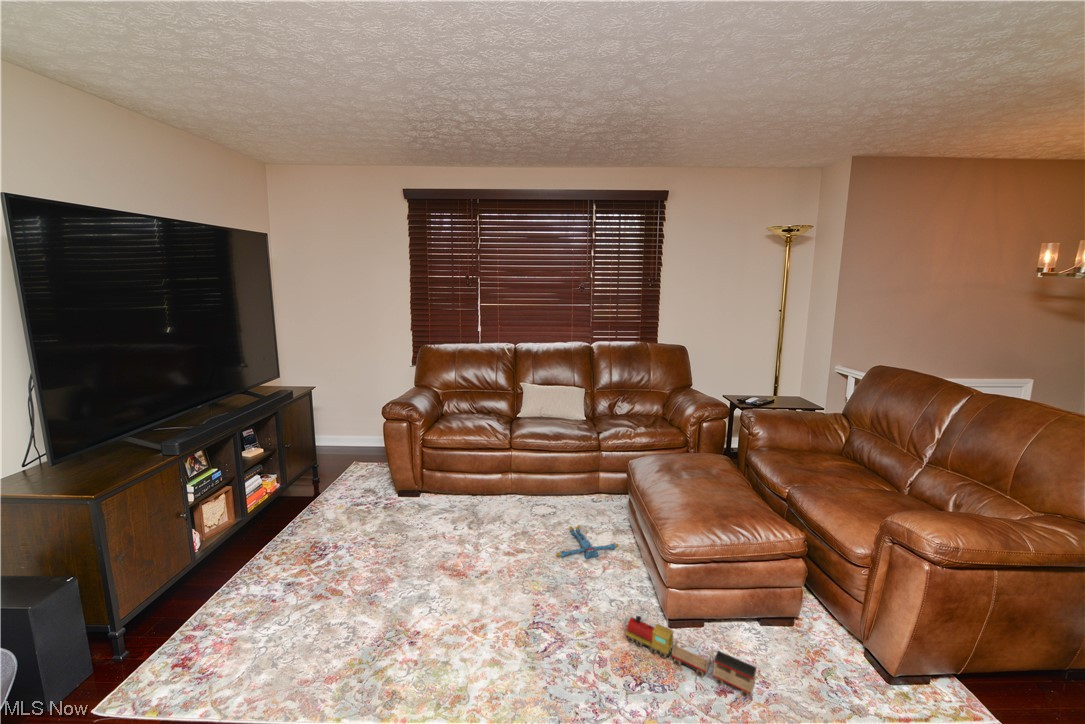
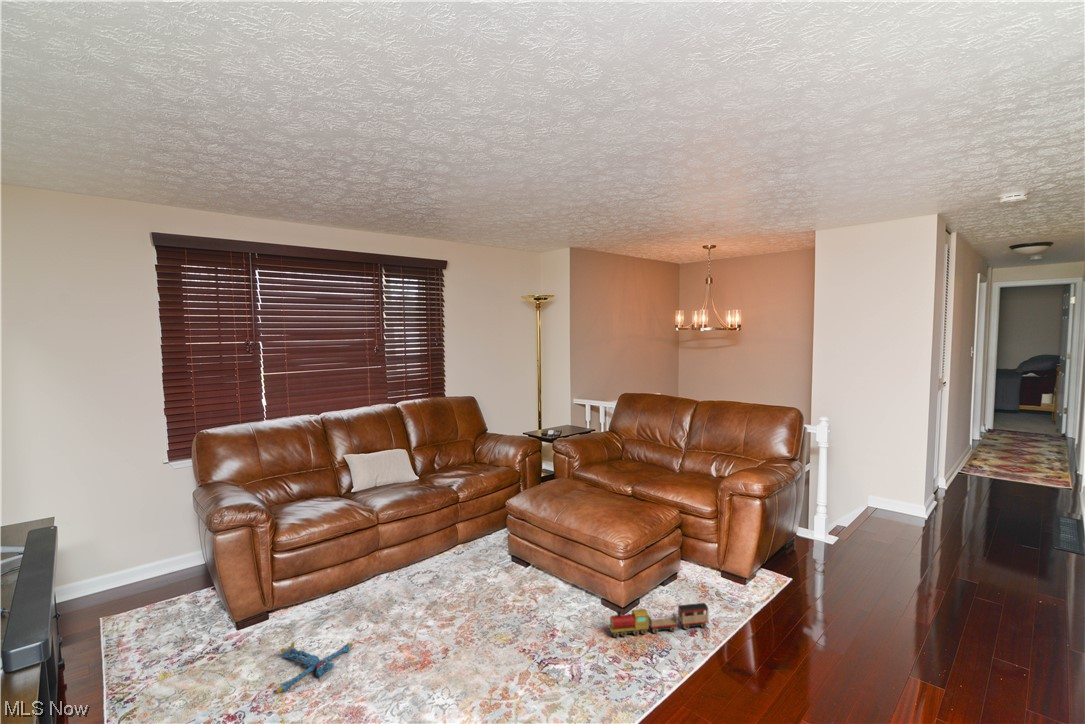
plush toy: present [557,525,619,558] -> present [276,642,353,693]

